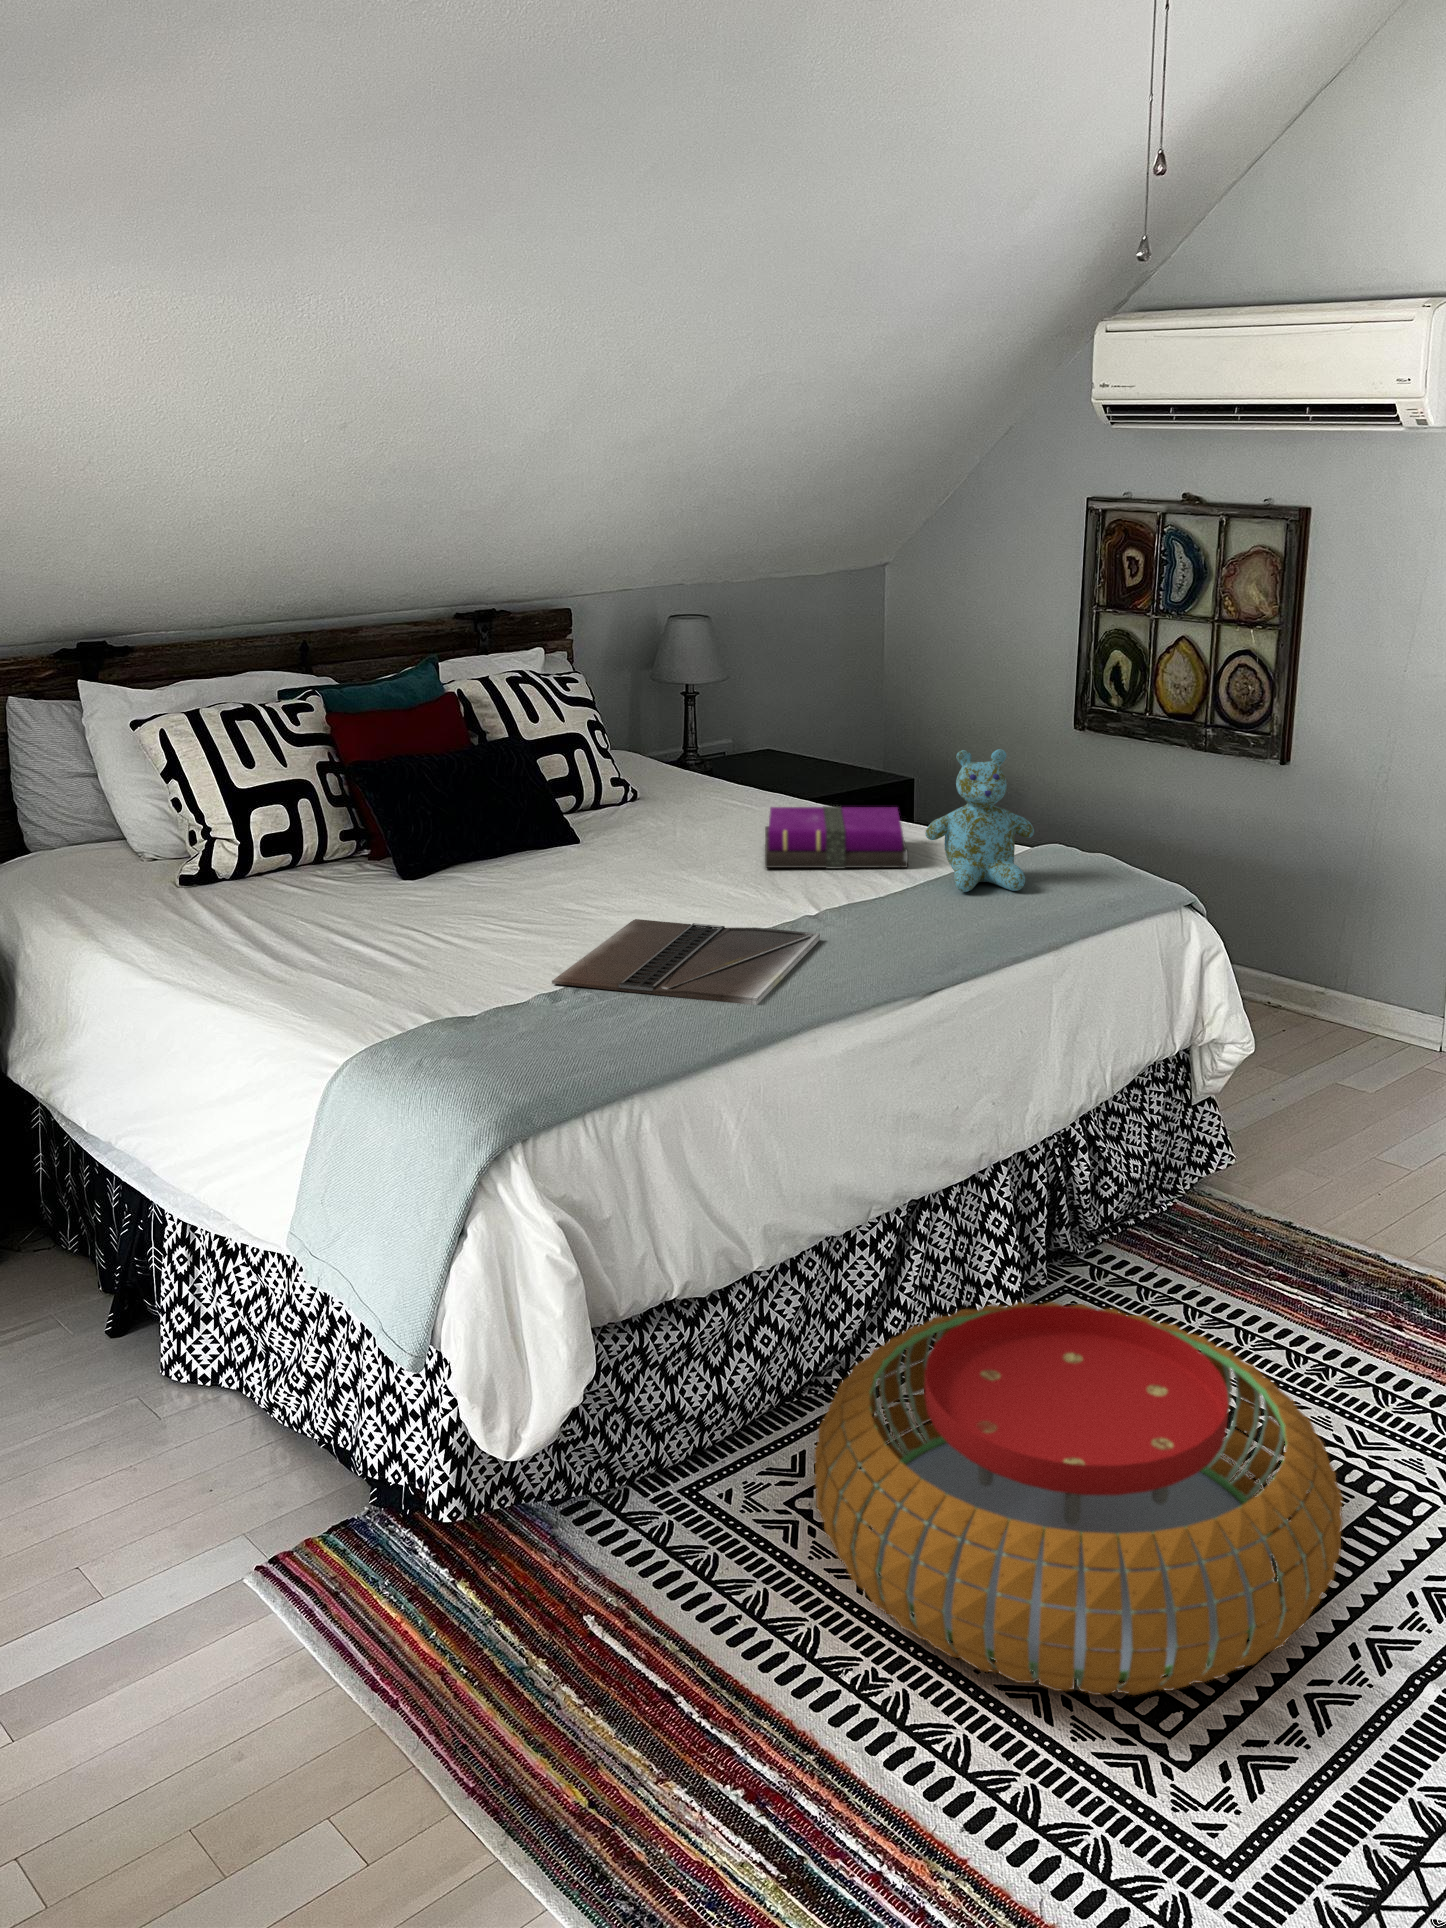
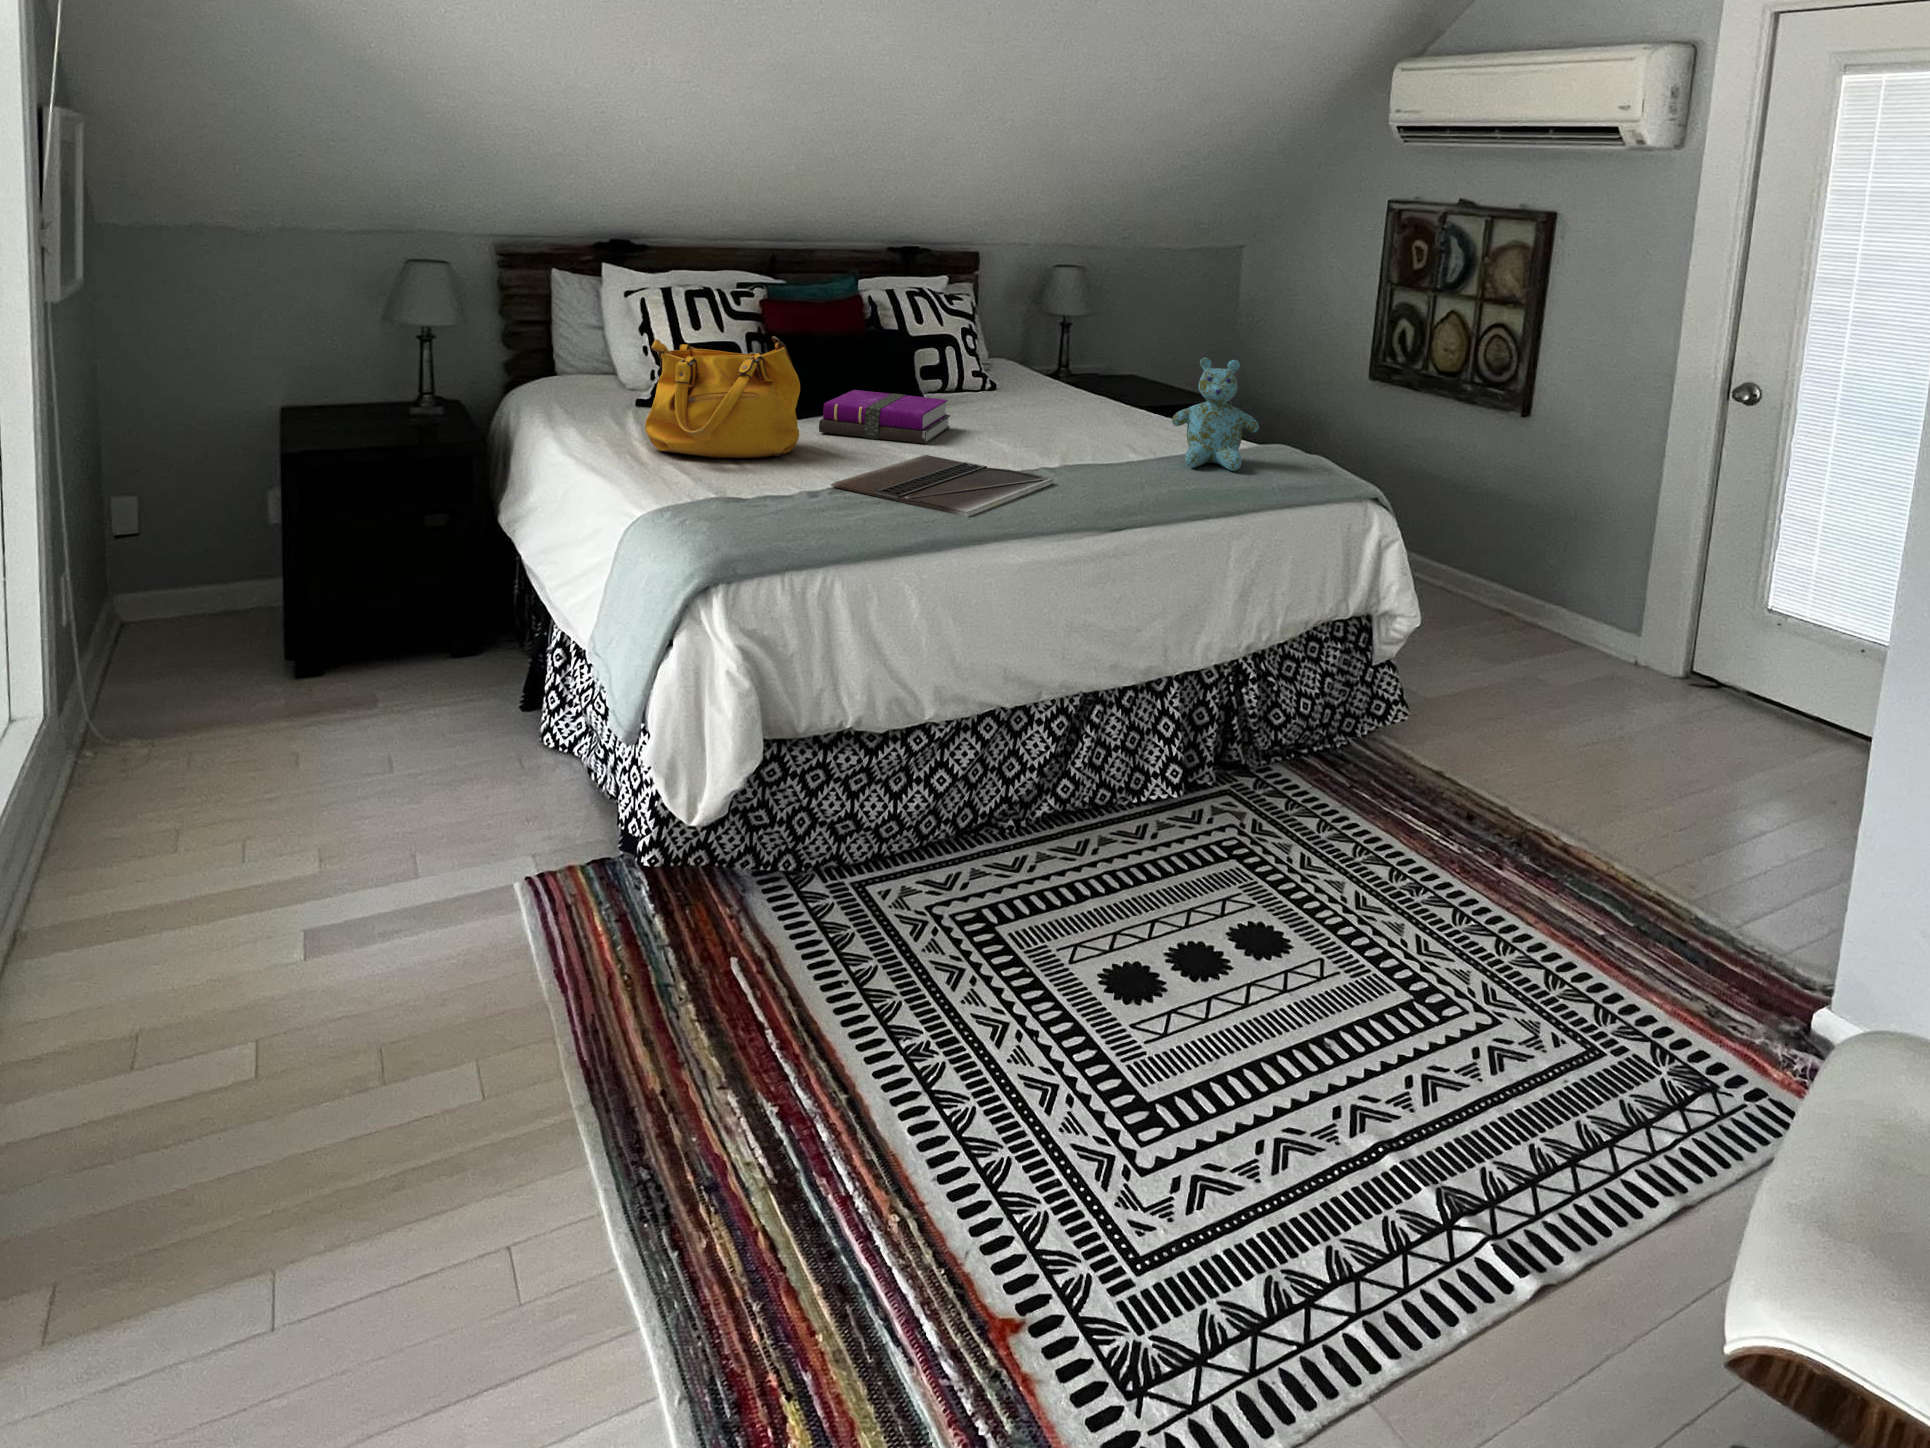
handbag: none [253,785,463,961] -> present [645,336,800,458]
notebook: present [765,806,908,869] -> present [819,390,950,444]
pouf: present [814,1302,1343,1695] -> none [925,780,1357,1110]

